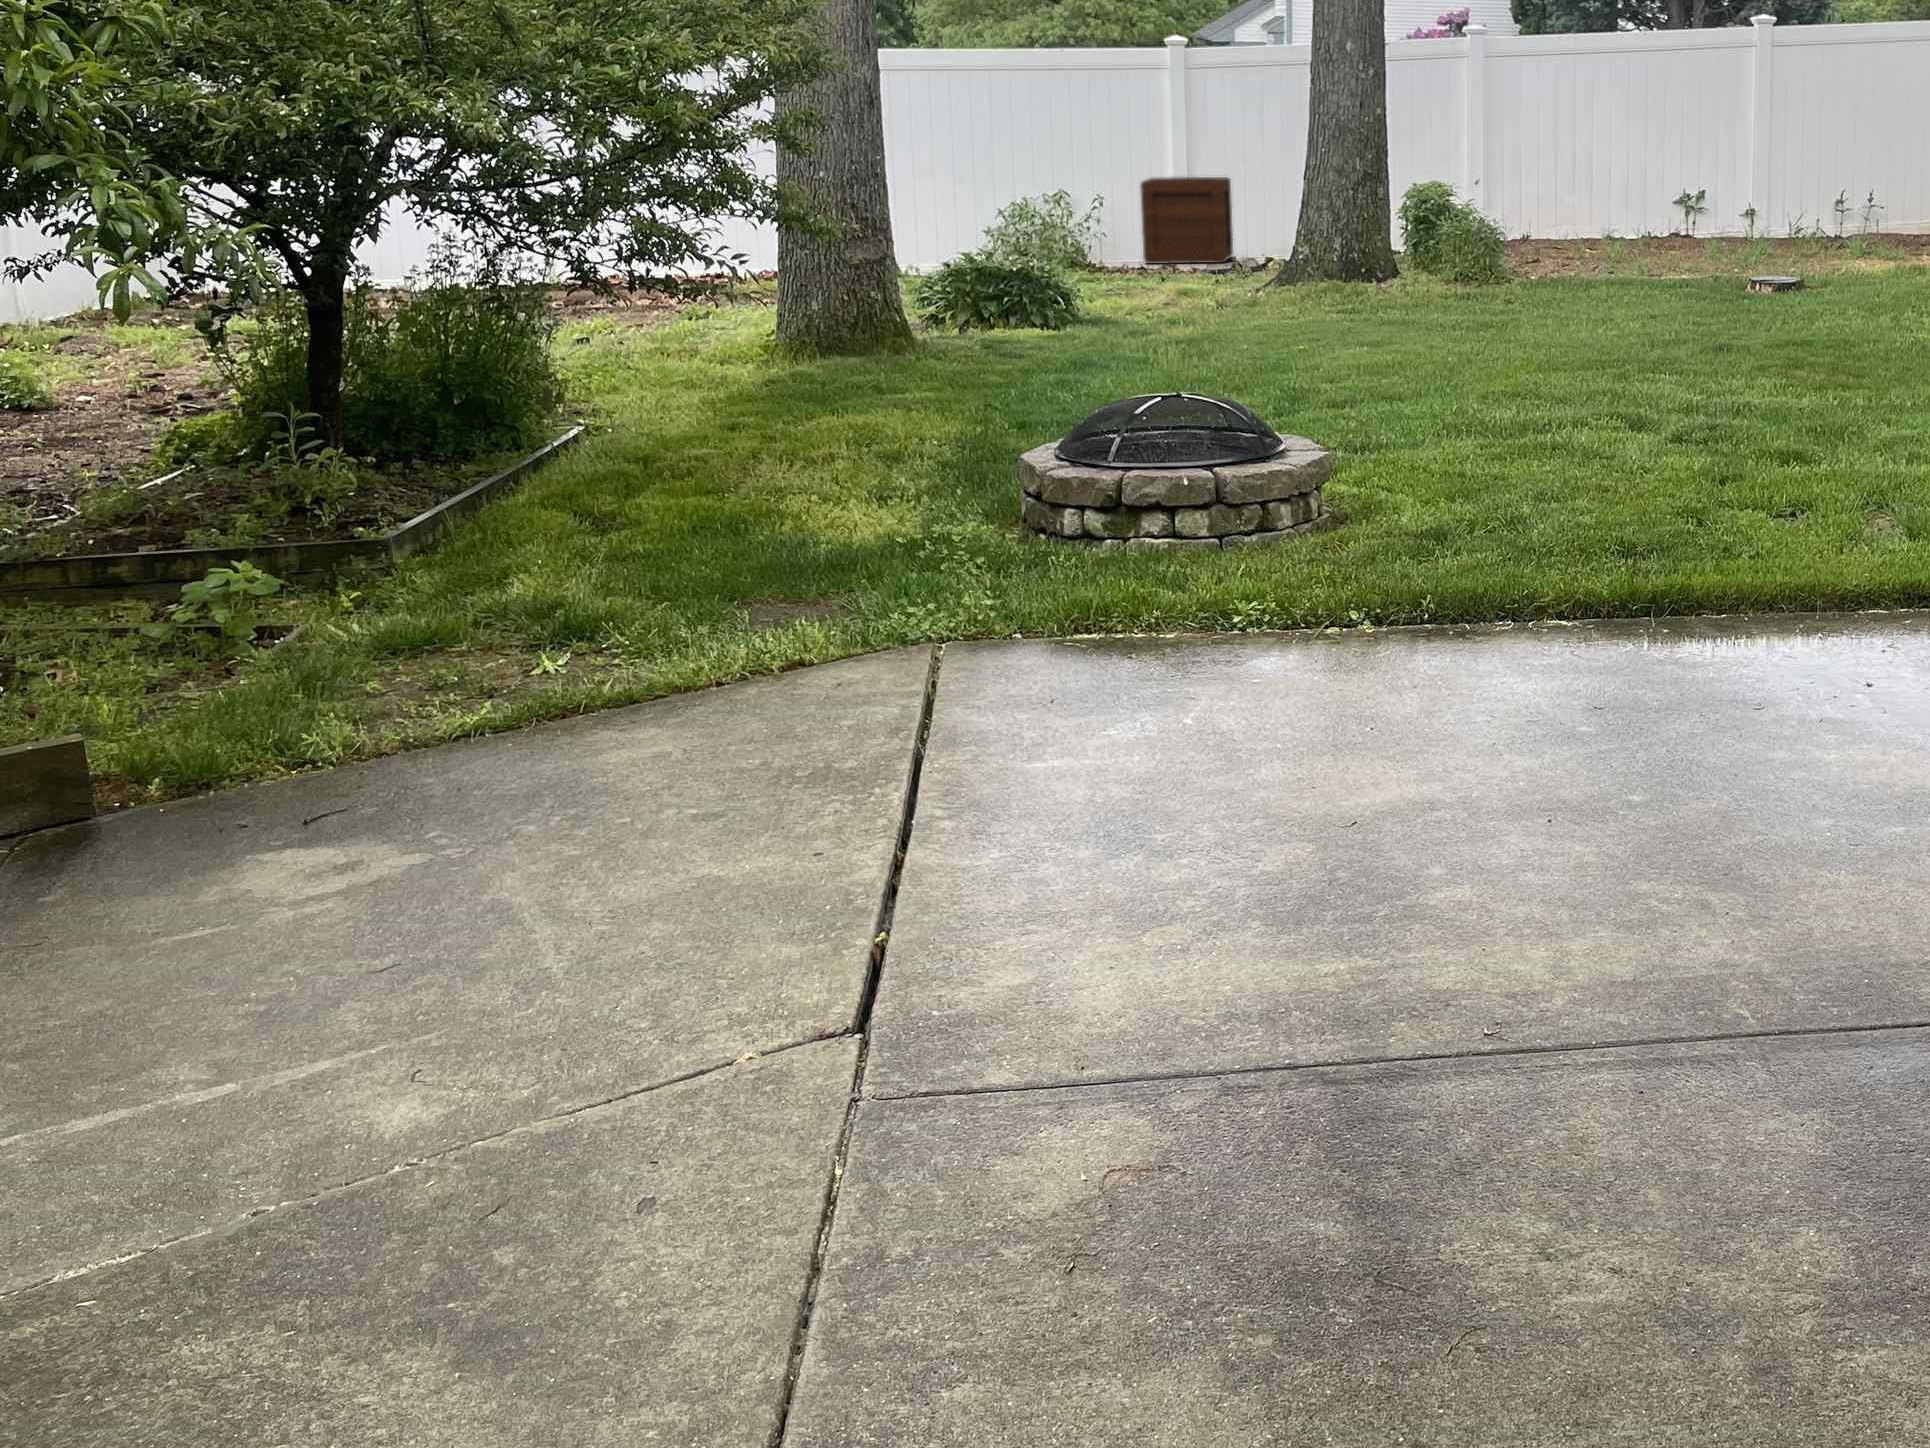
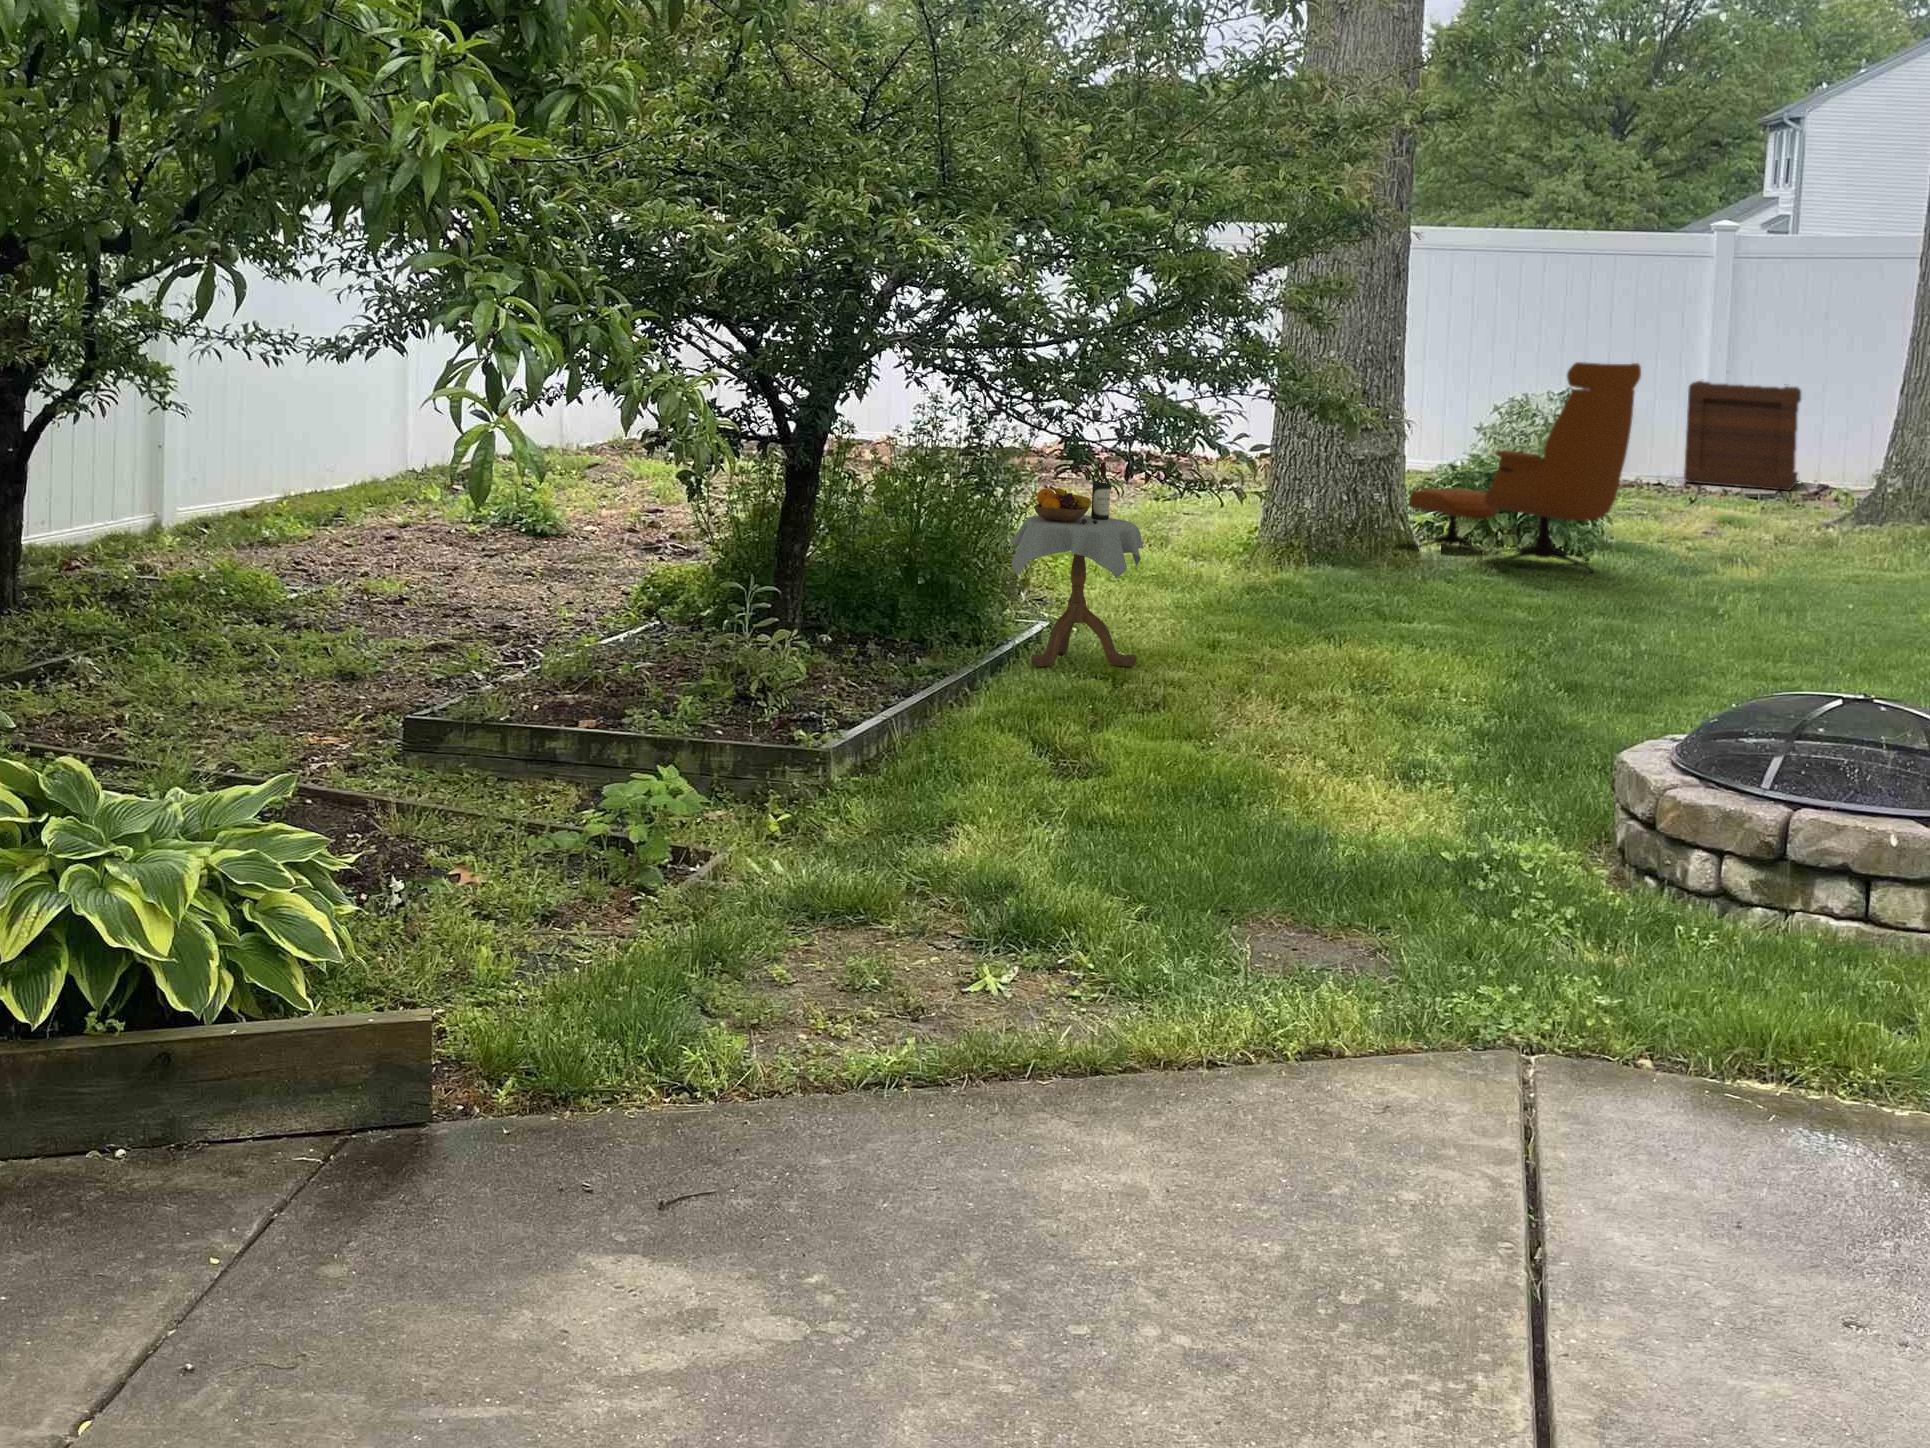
lounge chair: none [904,167,1075,342] -> present [1409,362,1641,573]
side table: none [538,280,665,458] -> present [1010,462,1143,667]

